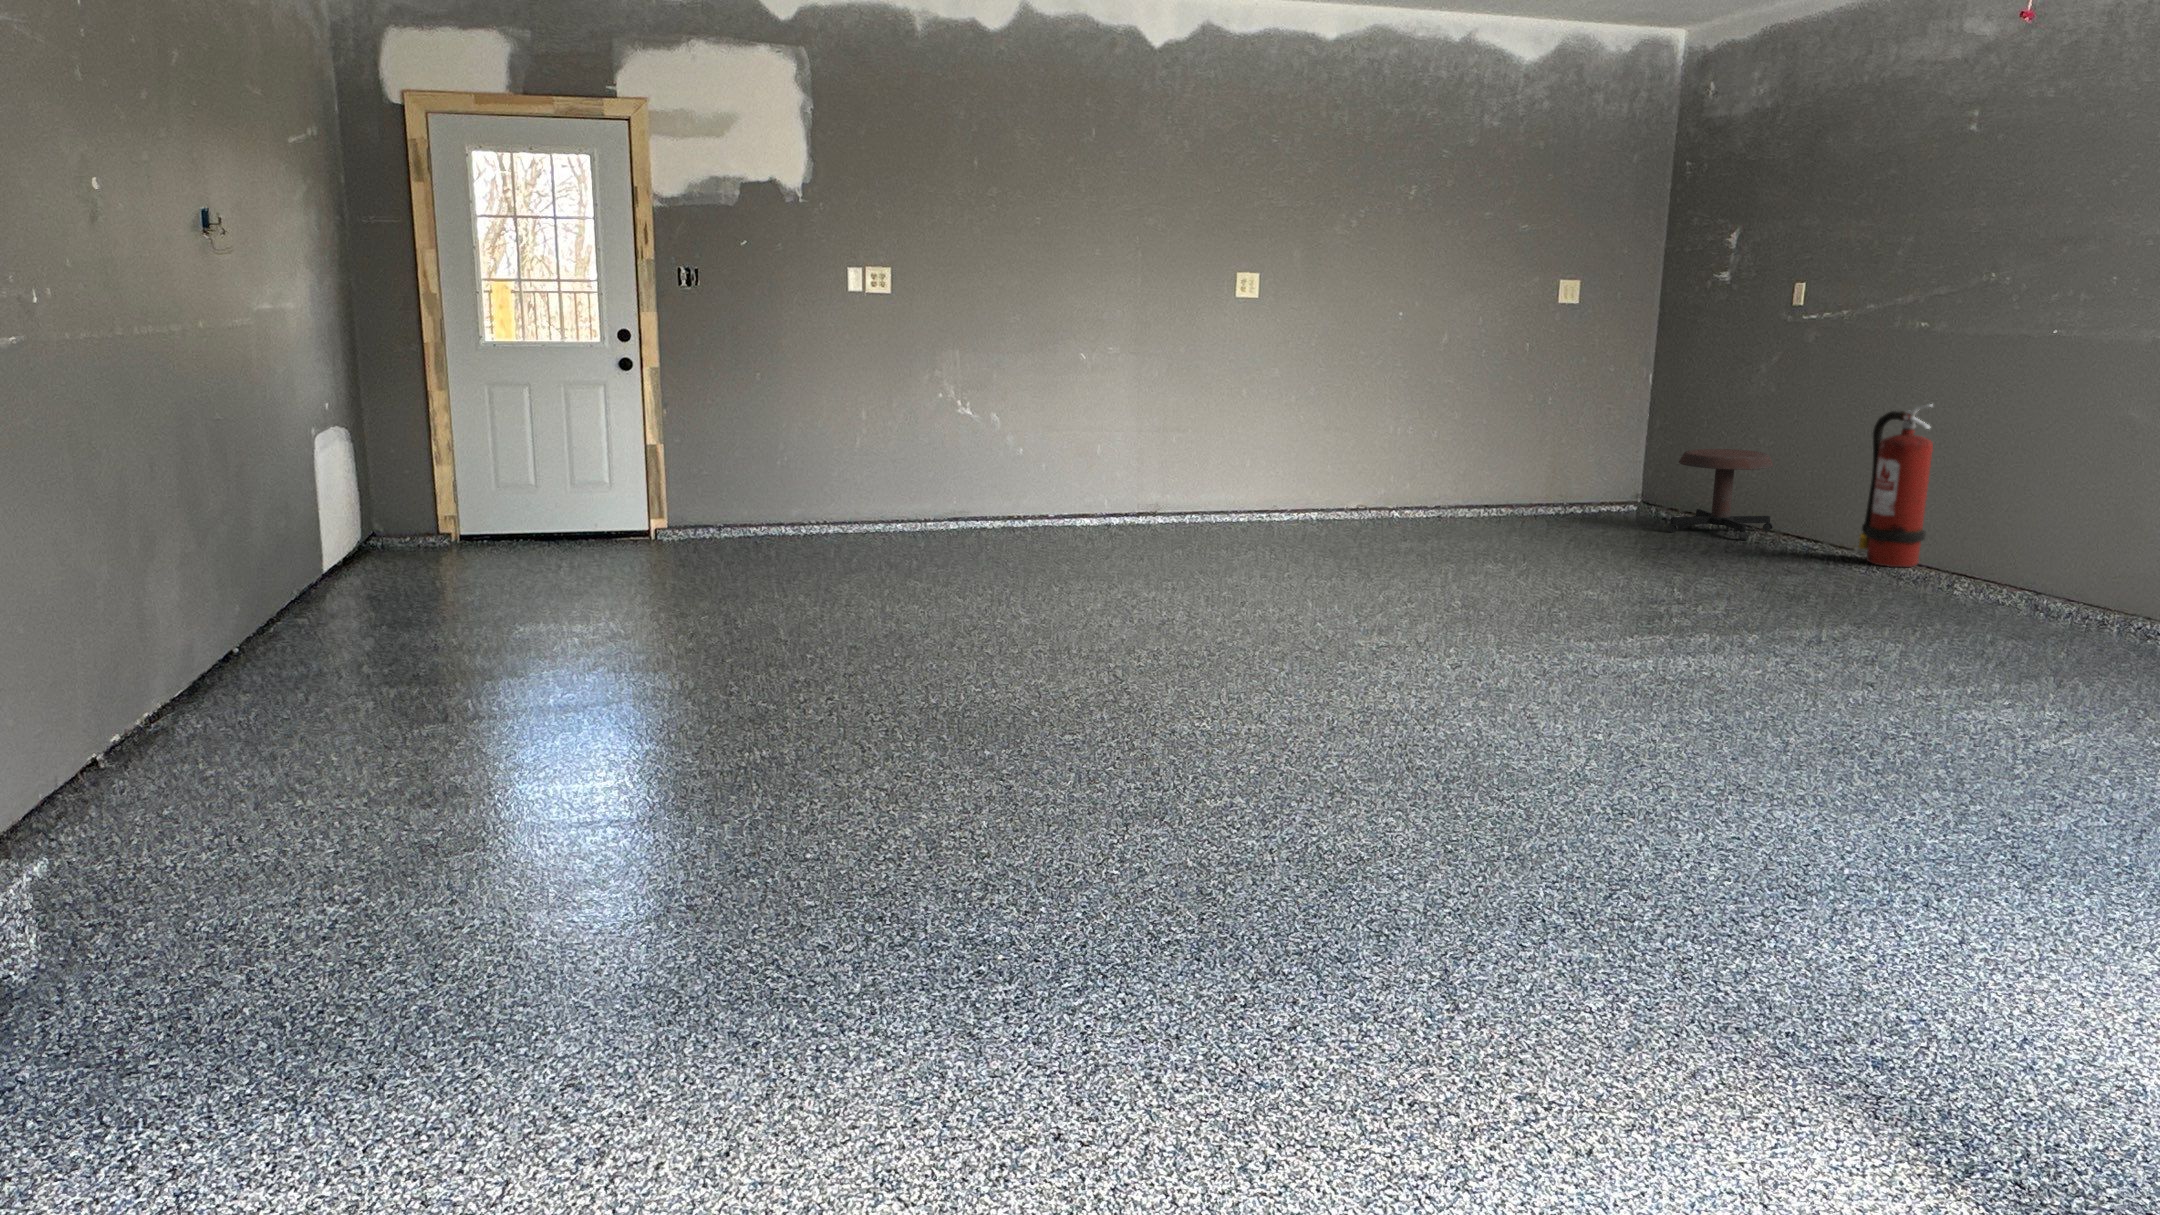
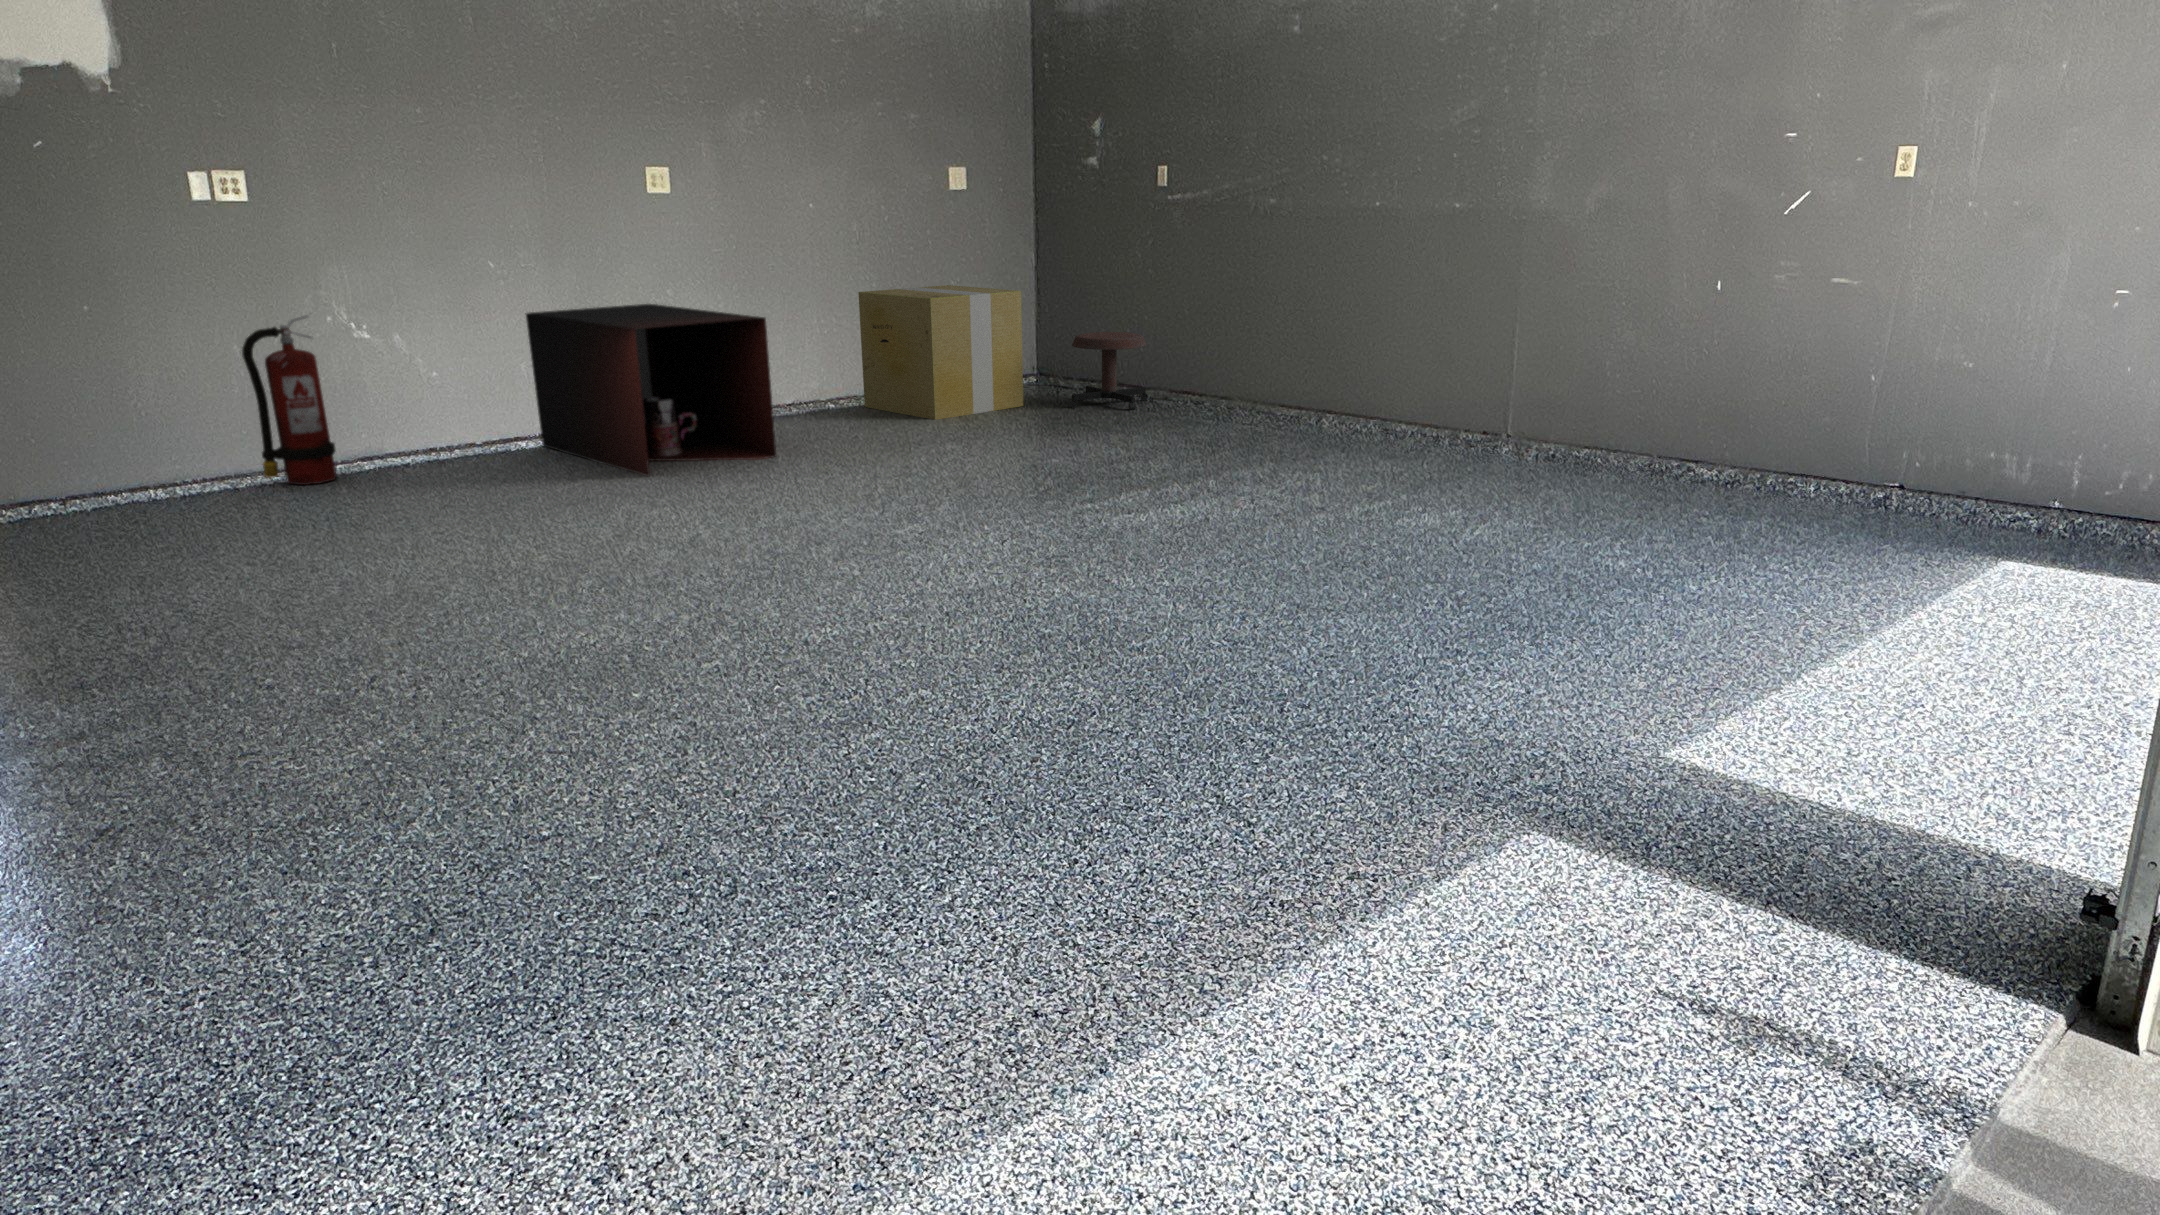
cardboard box: none [1437,390,1623,532] -> present [858,285,1023,420]
storage cabinet: none [1104,396,1308,562] -> present [526,304,776,476]
fire extinguisher: present [1858,404,1933,567] -> present [242,315,336,485]

